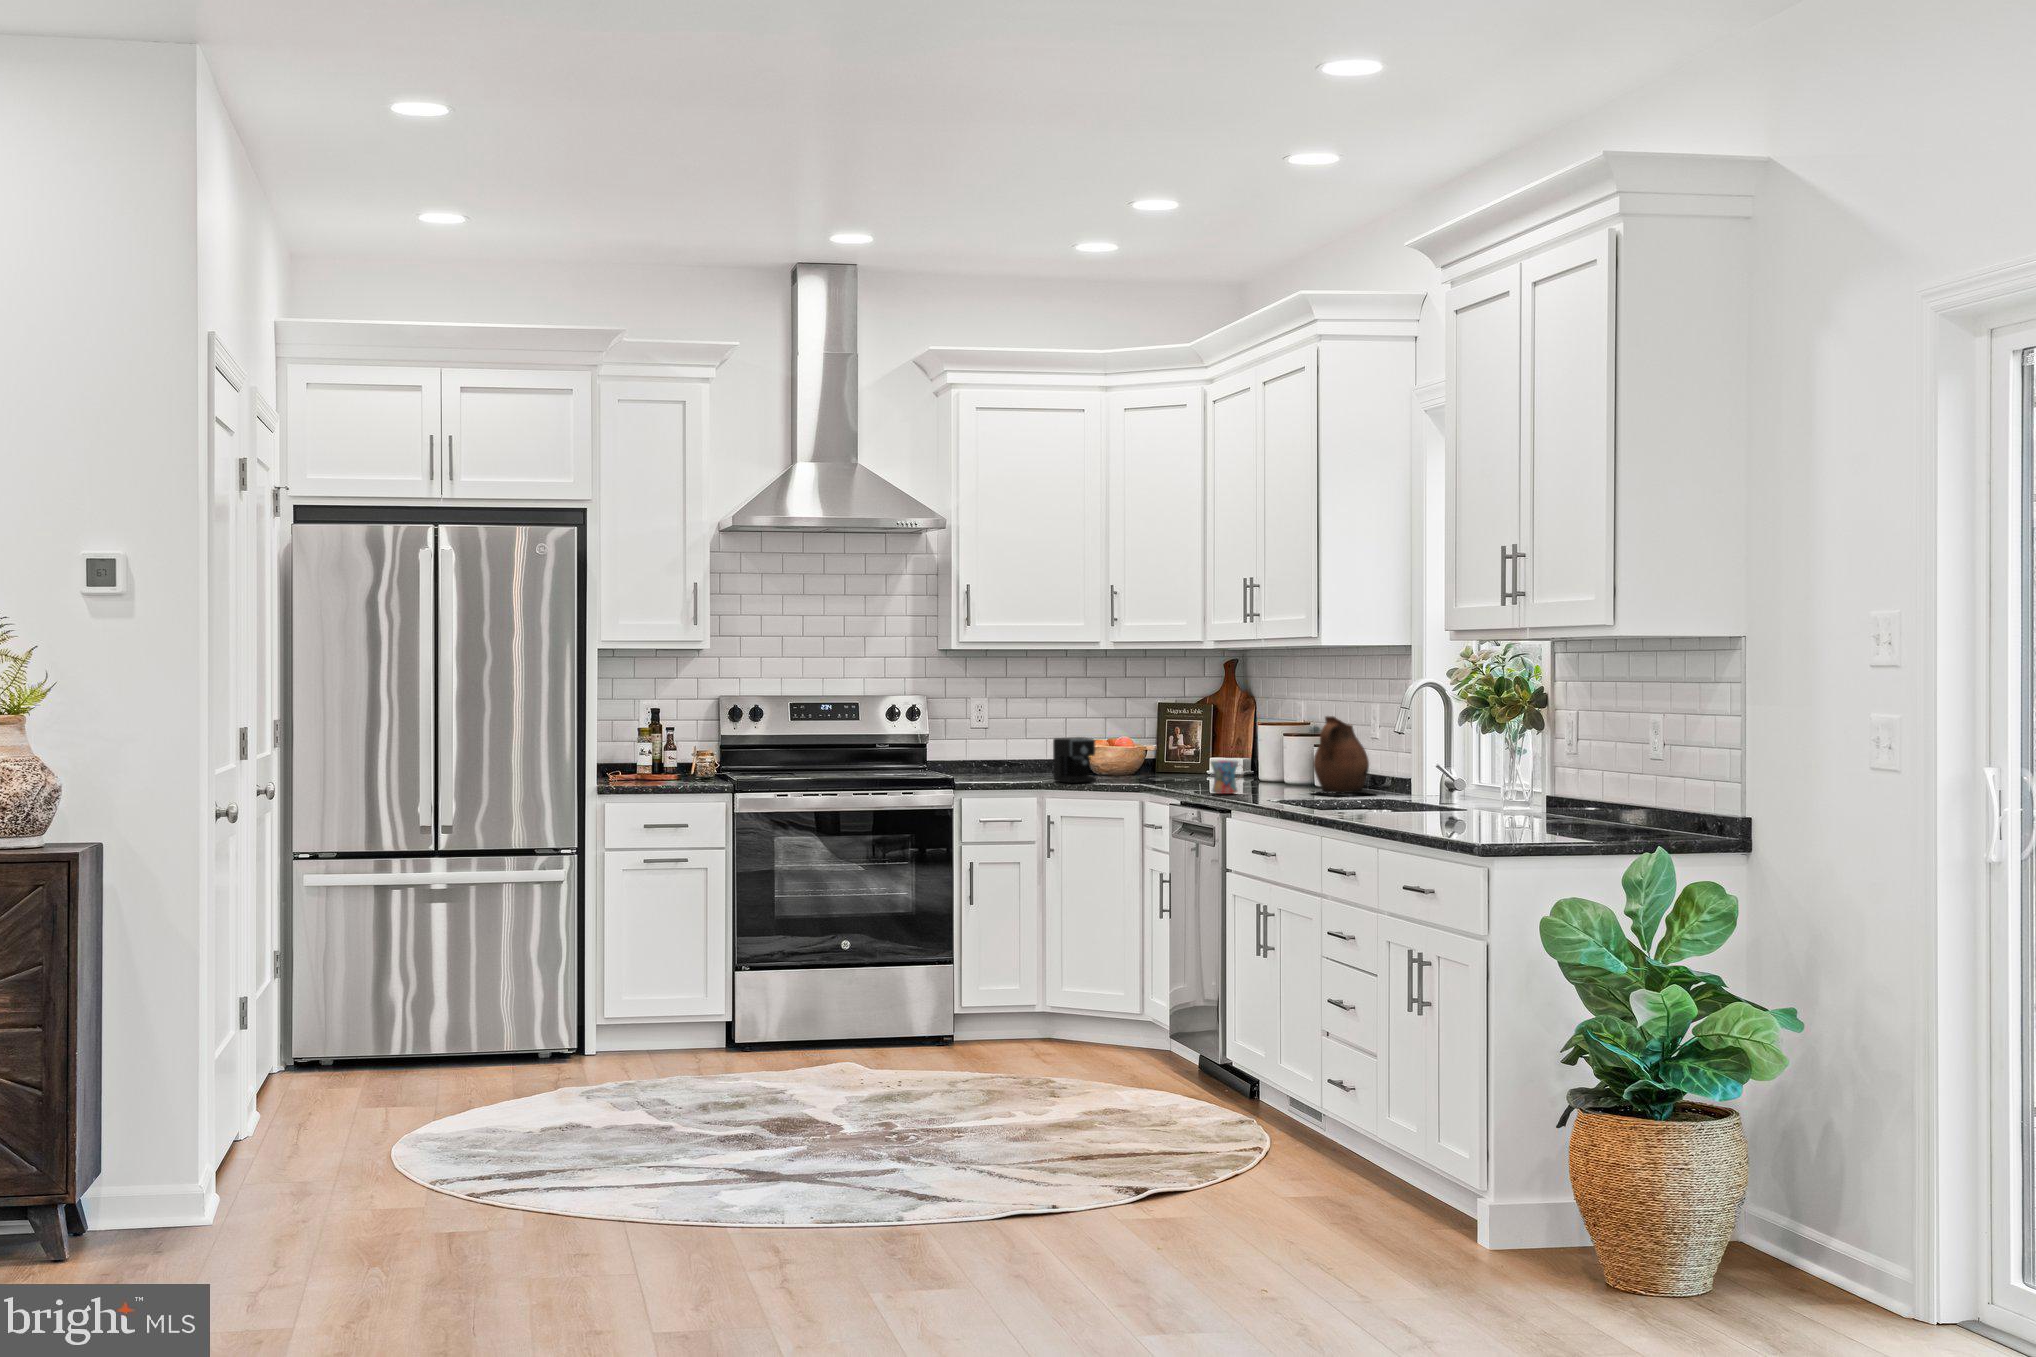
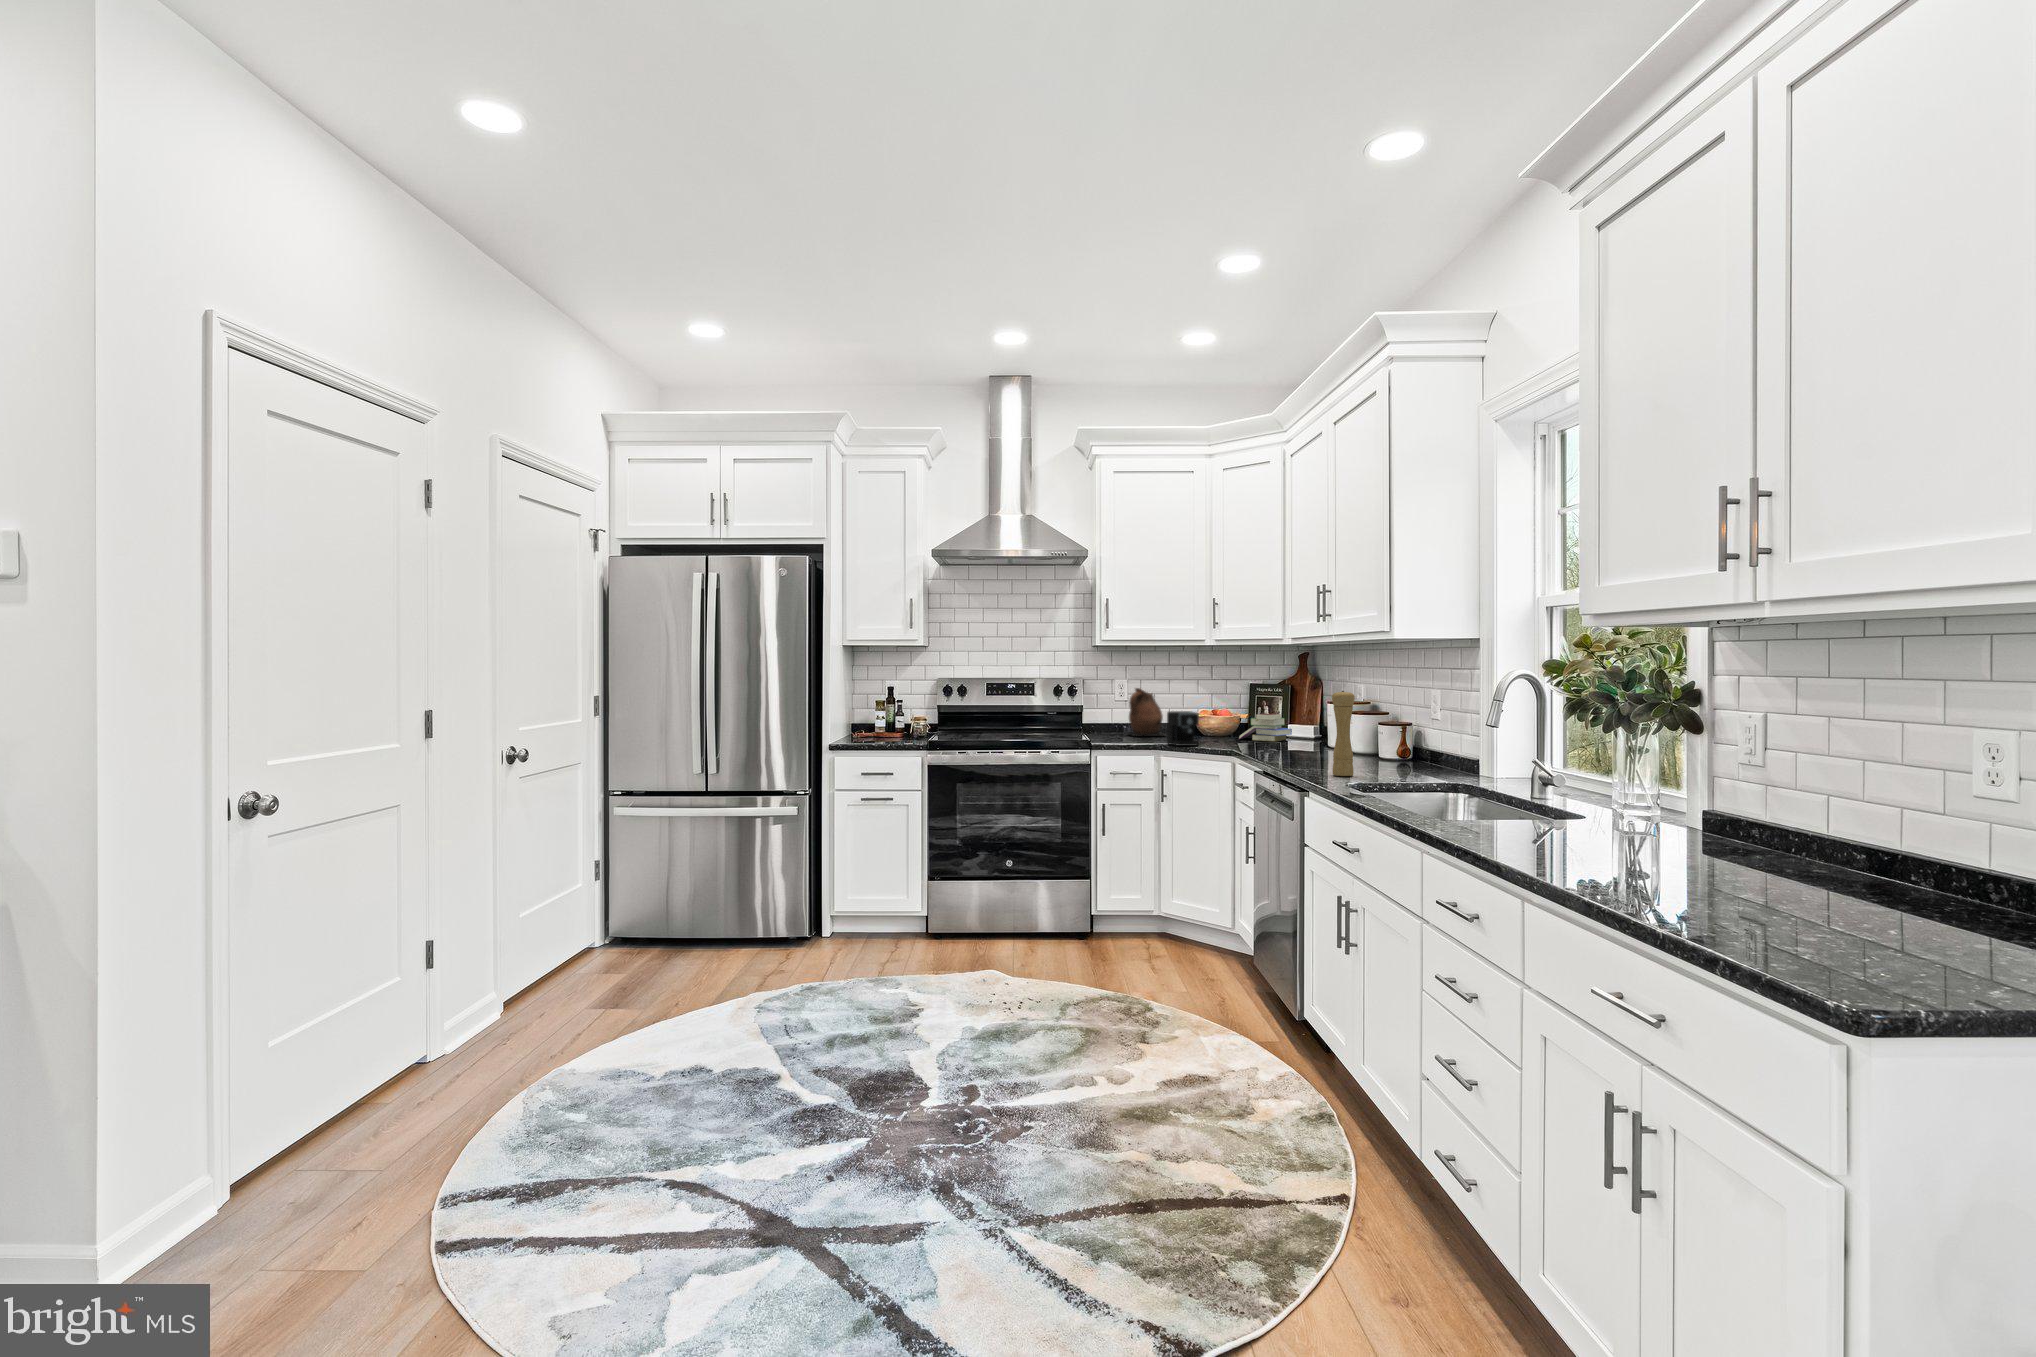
pepper mill: none [1256,704,1281,803] -> present [1332,691,1355,776]
ceramic pitcher: present [1311,716,1375,794] -> present [1129,688,1164,736]
book: none [1145,740,1213,776] -> present [1239,713,1292,742]
mug: present [1211,760,1243,794] -> none [1290,735,1319,763]

